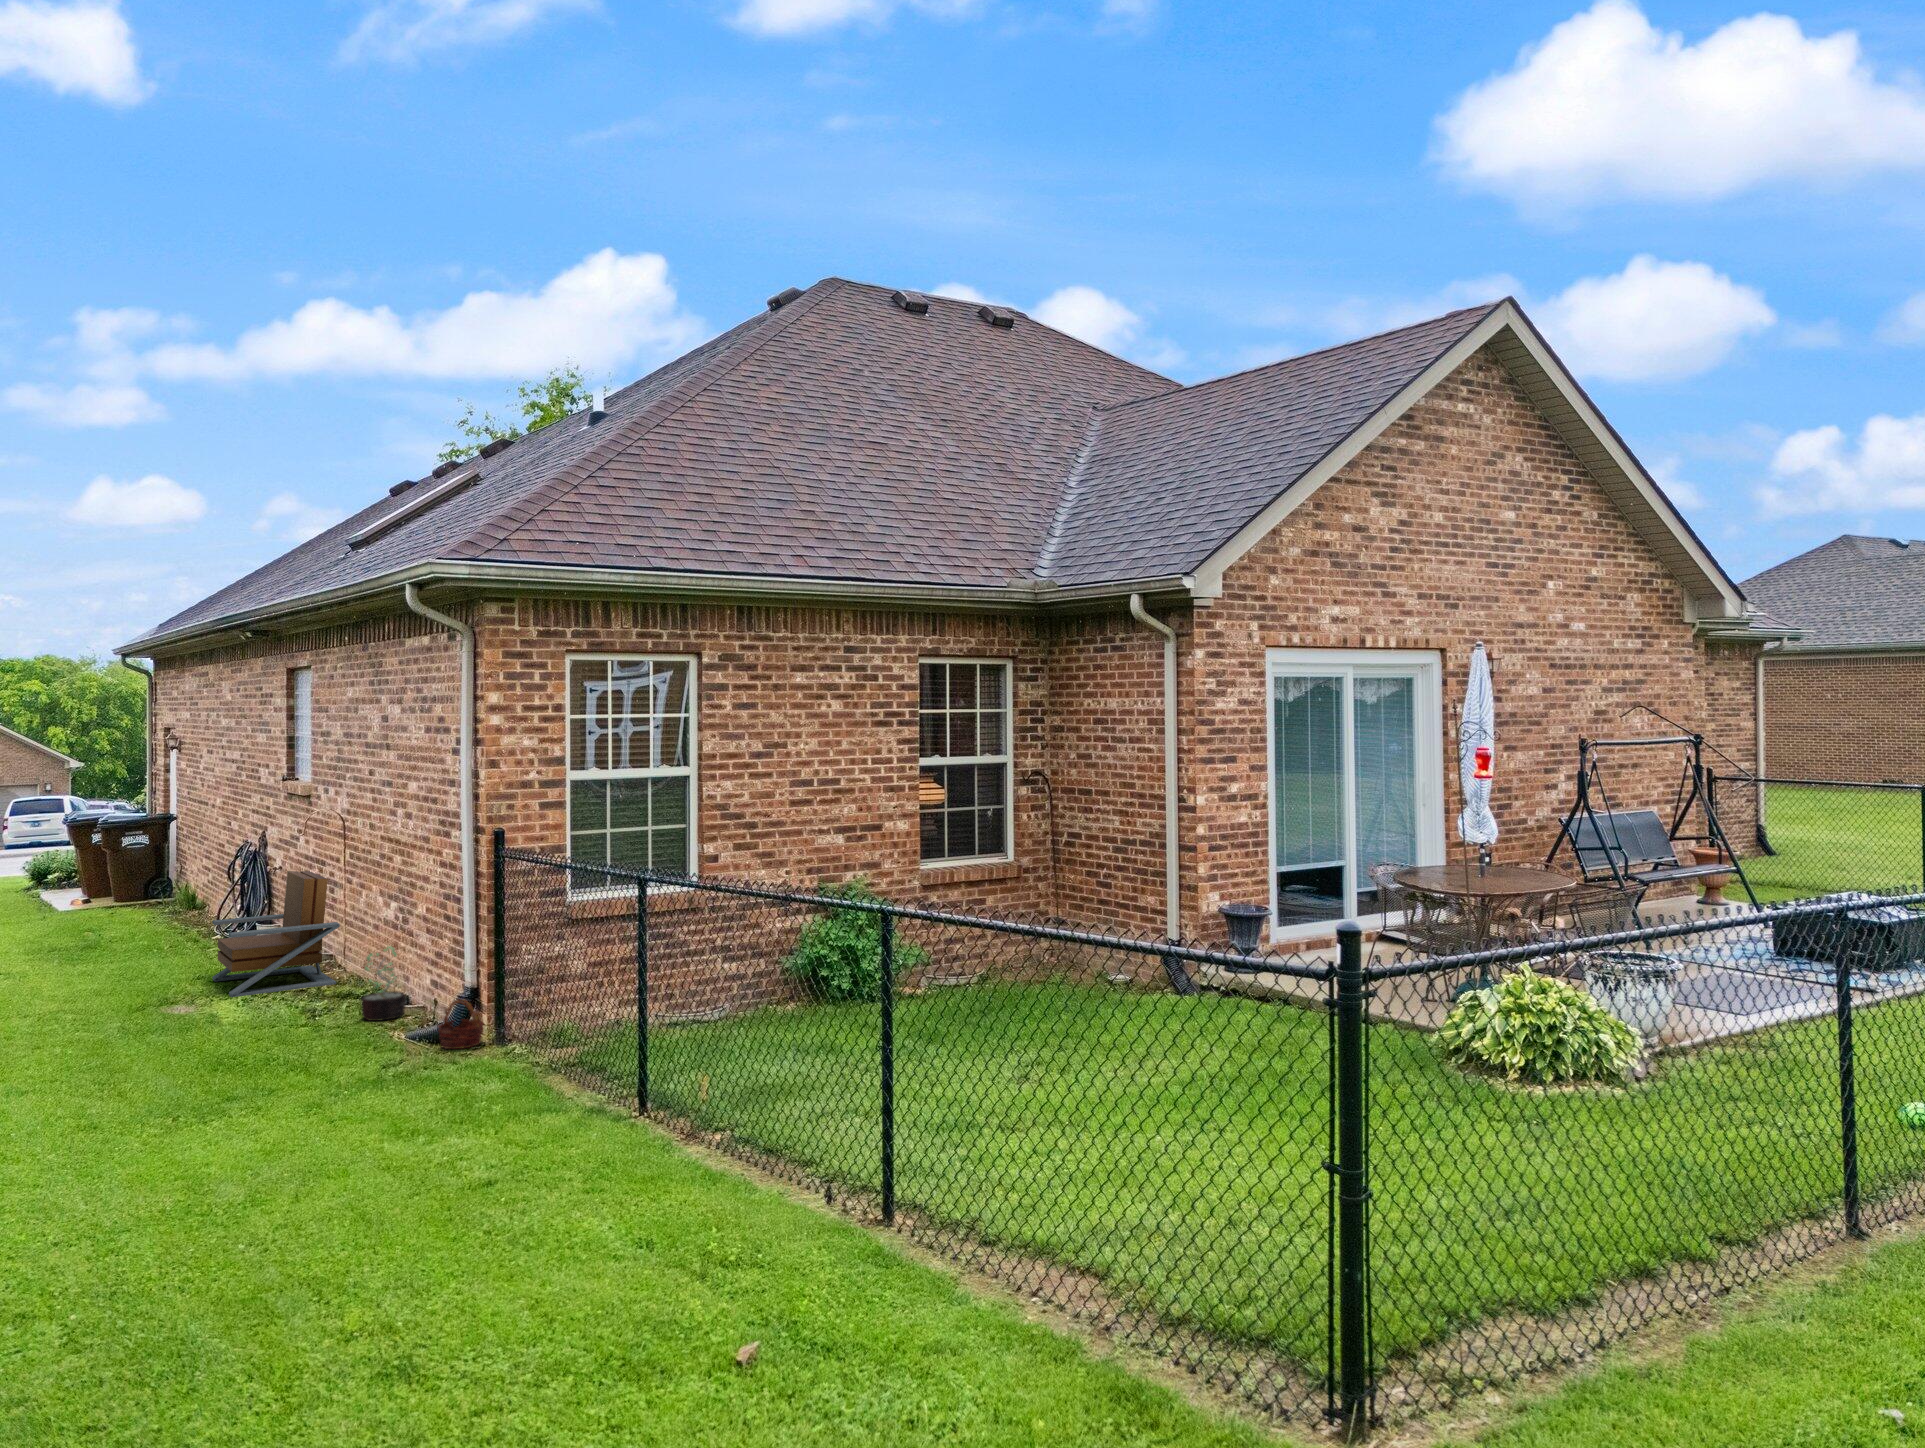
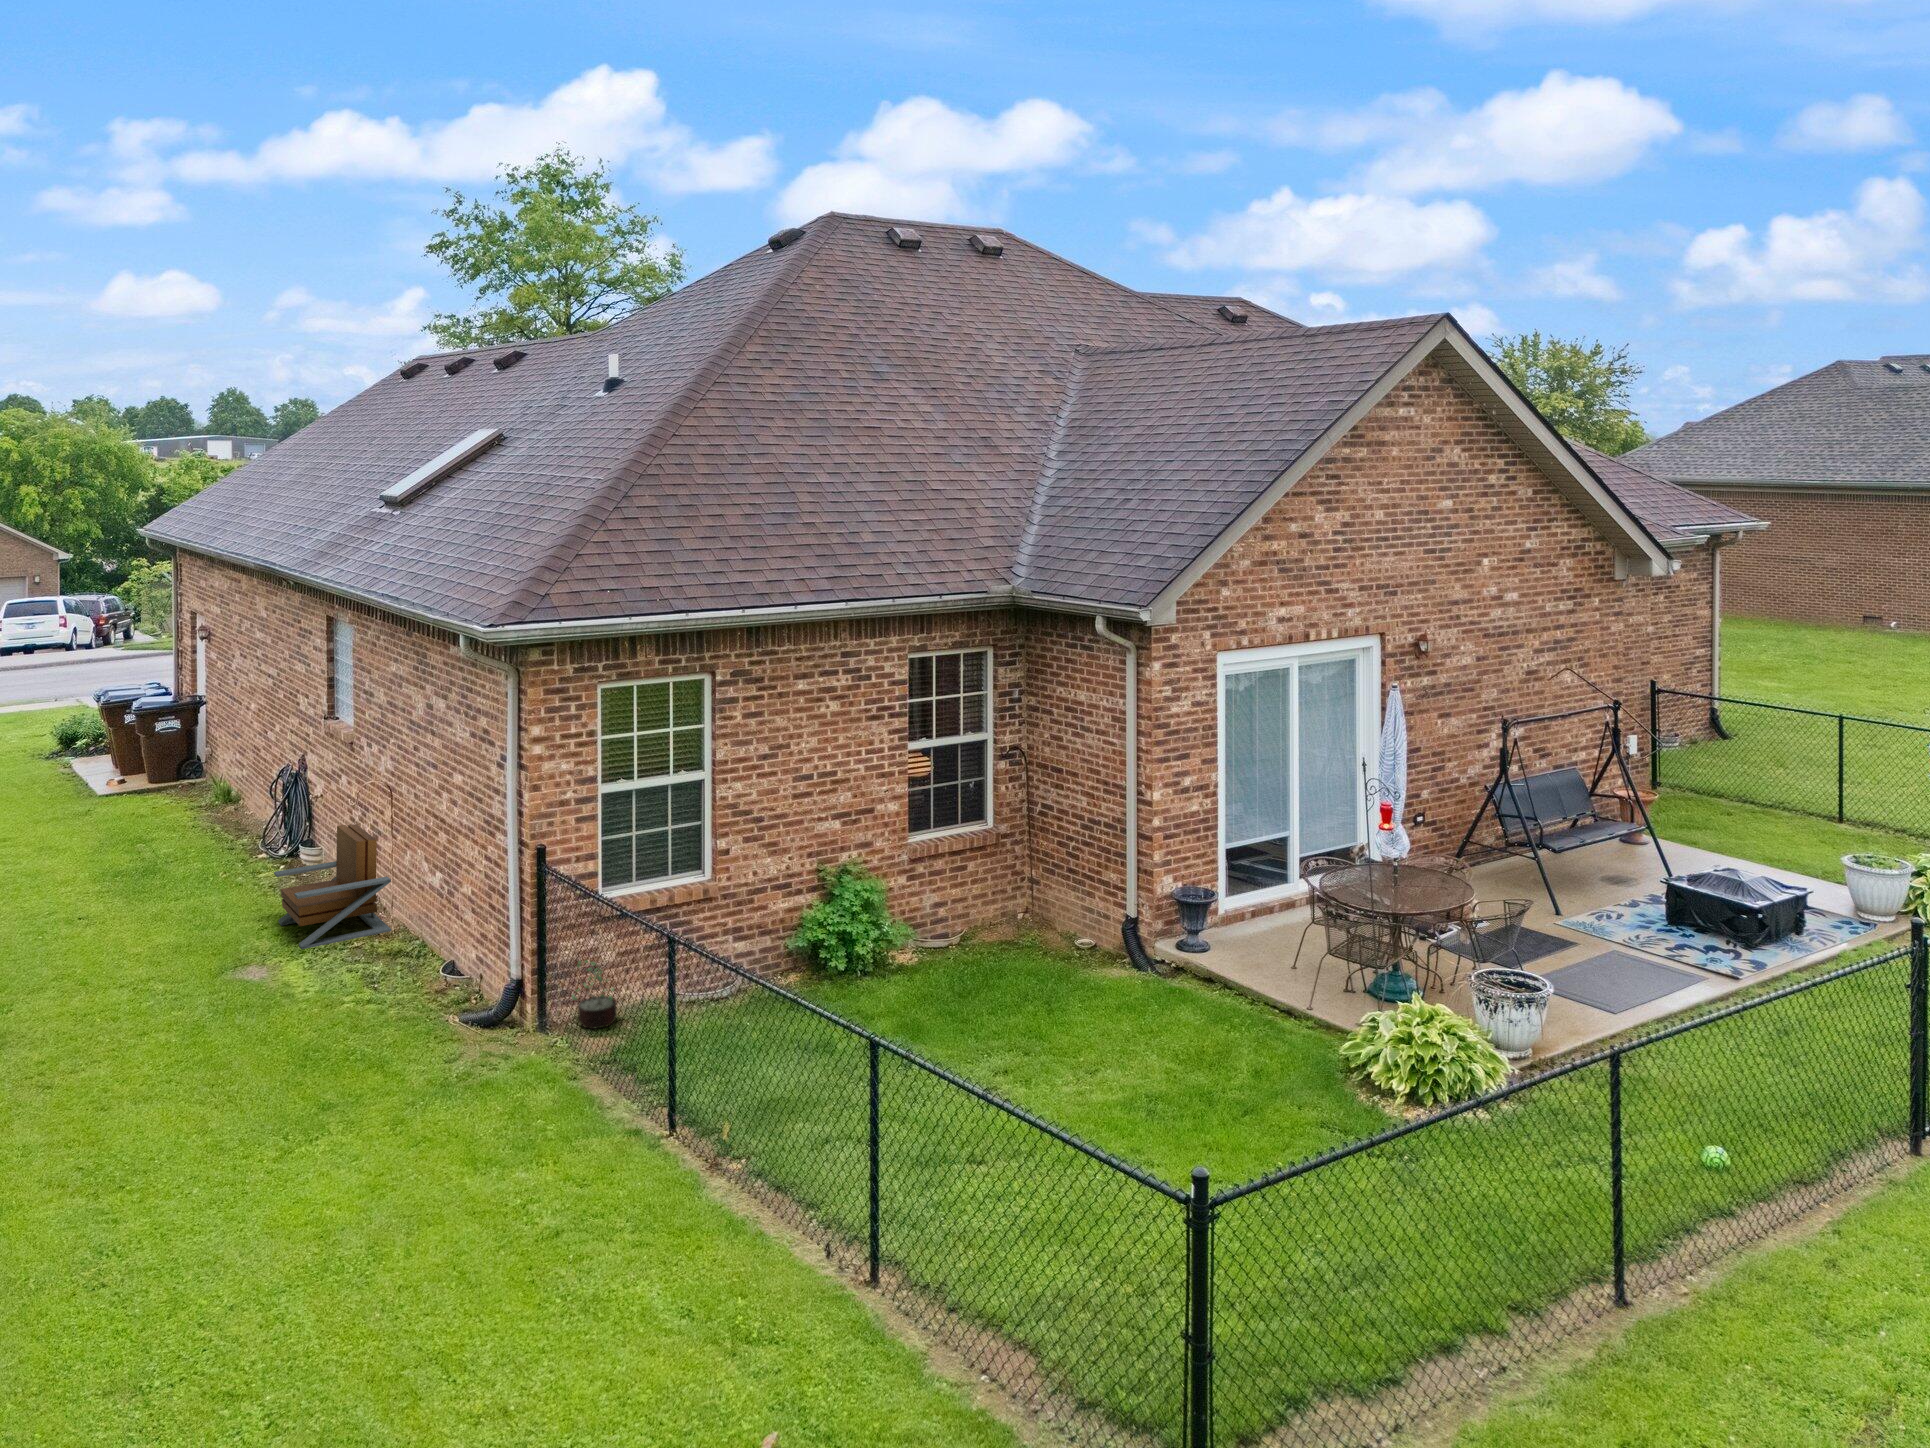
decorative plant: present [361,946,406,1021] -> present [570,960,617,1029]
basket: present [438,999,483,1049] -> none [499,988,539,1031]

